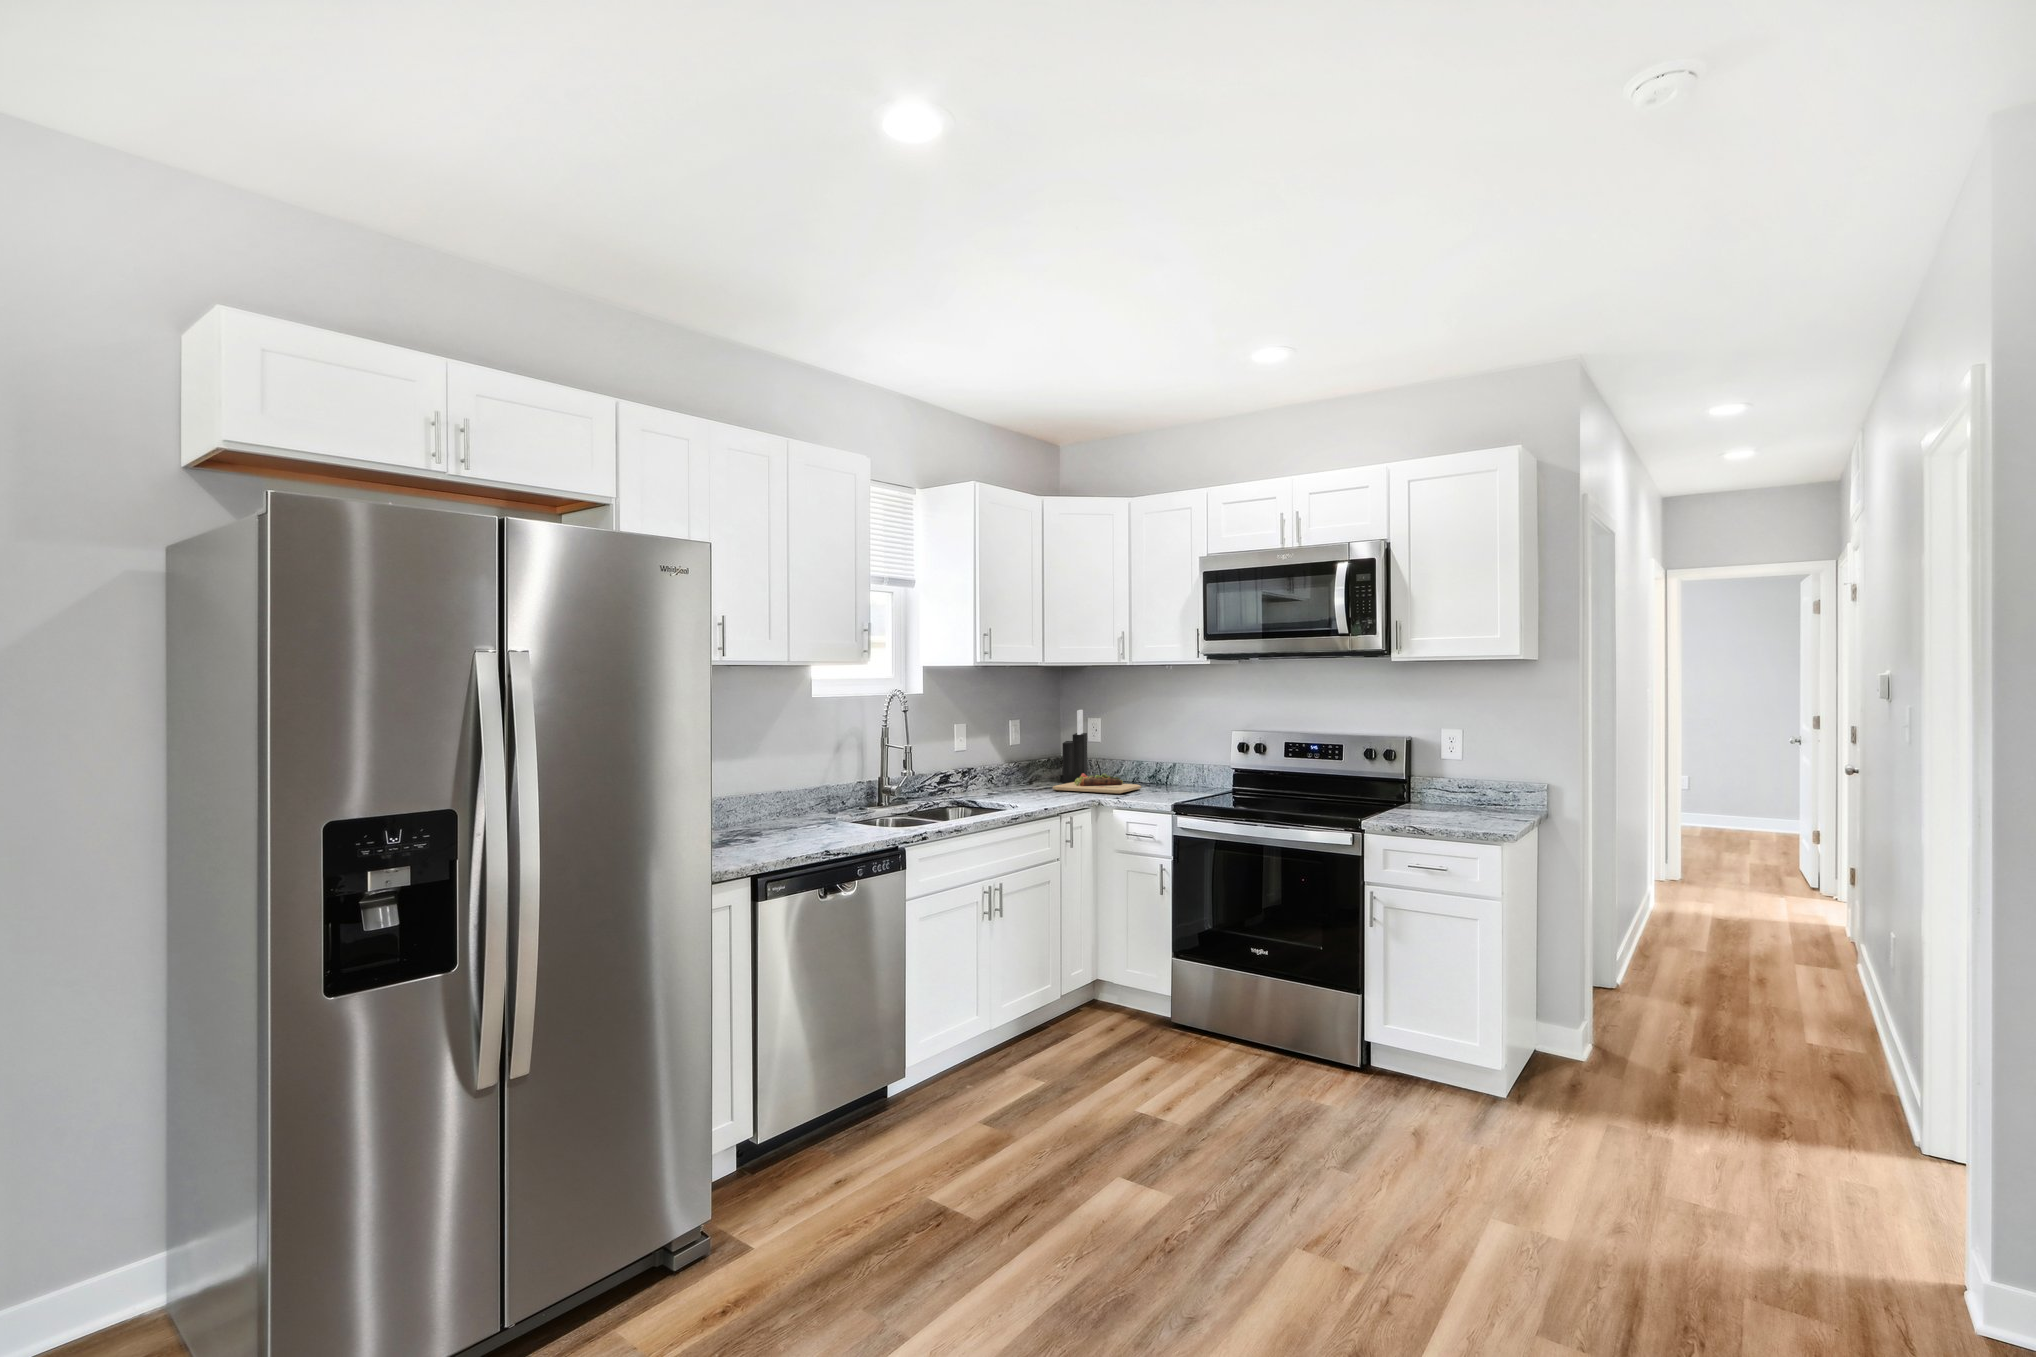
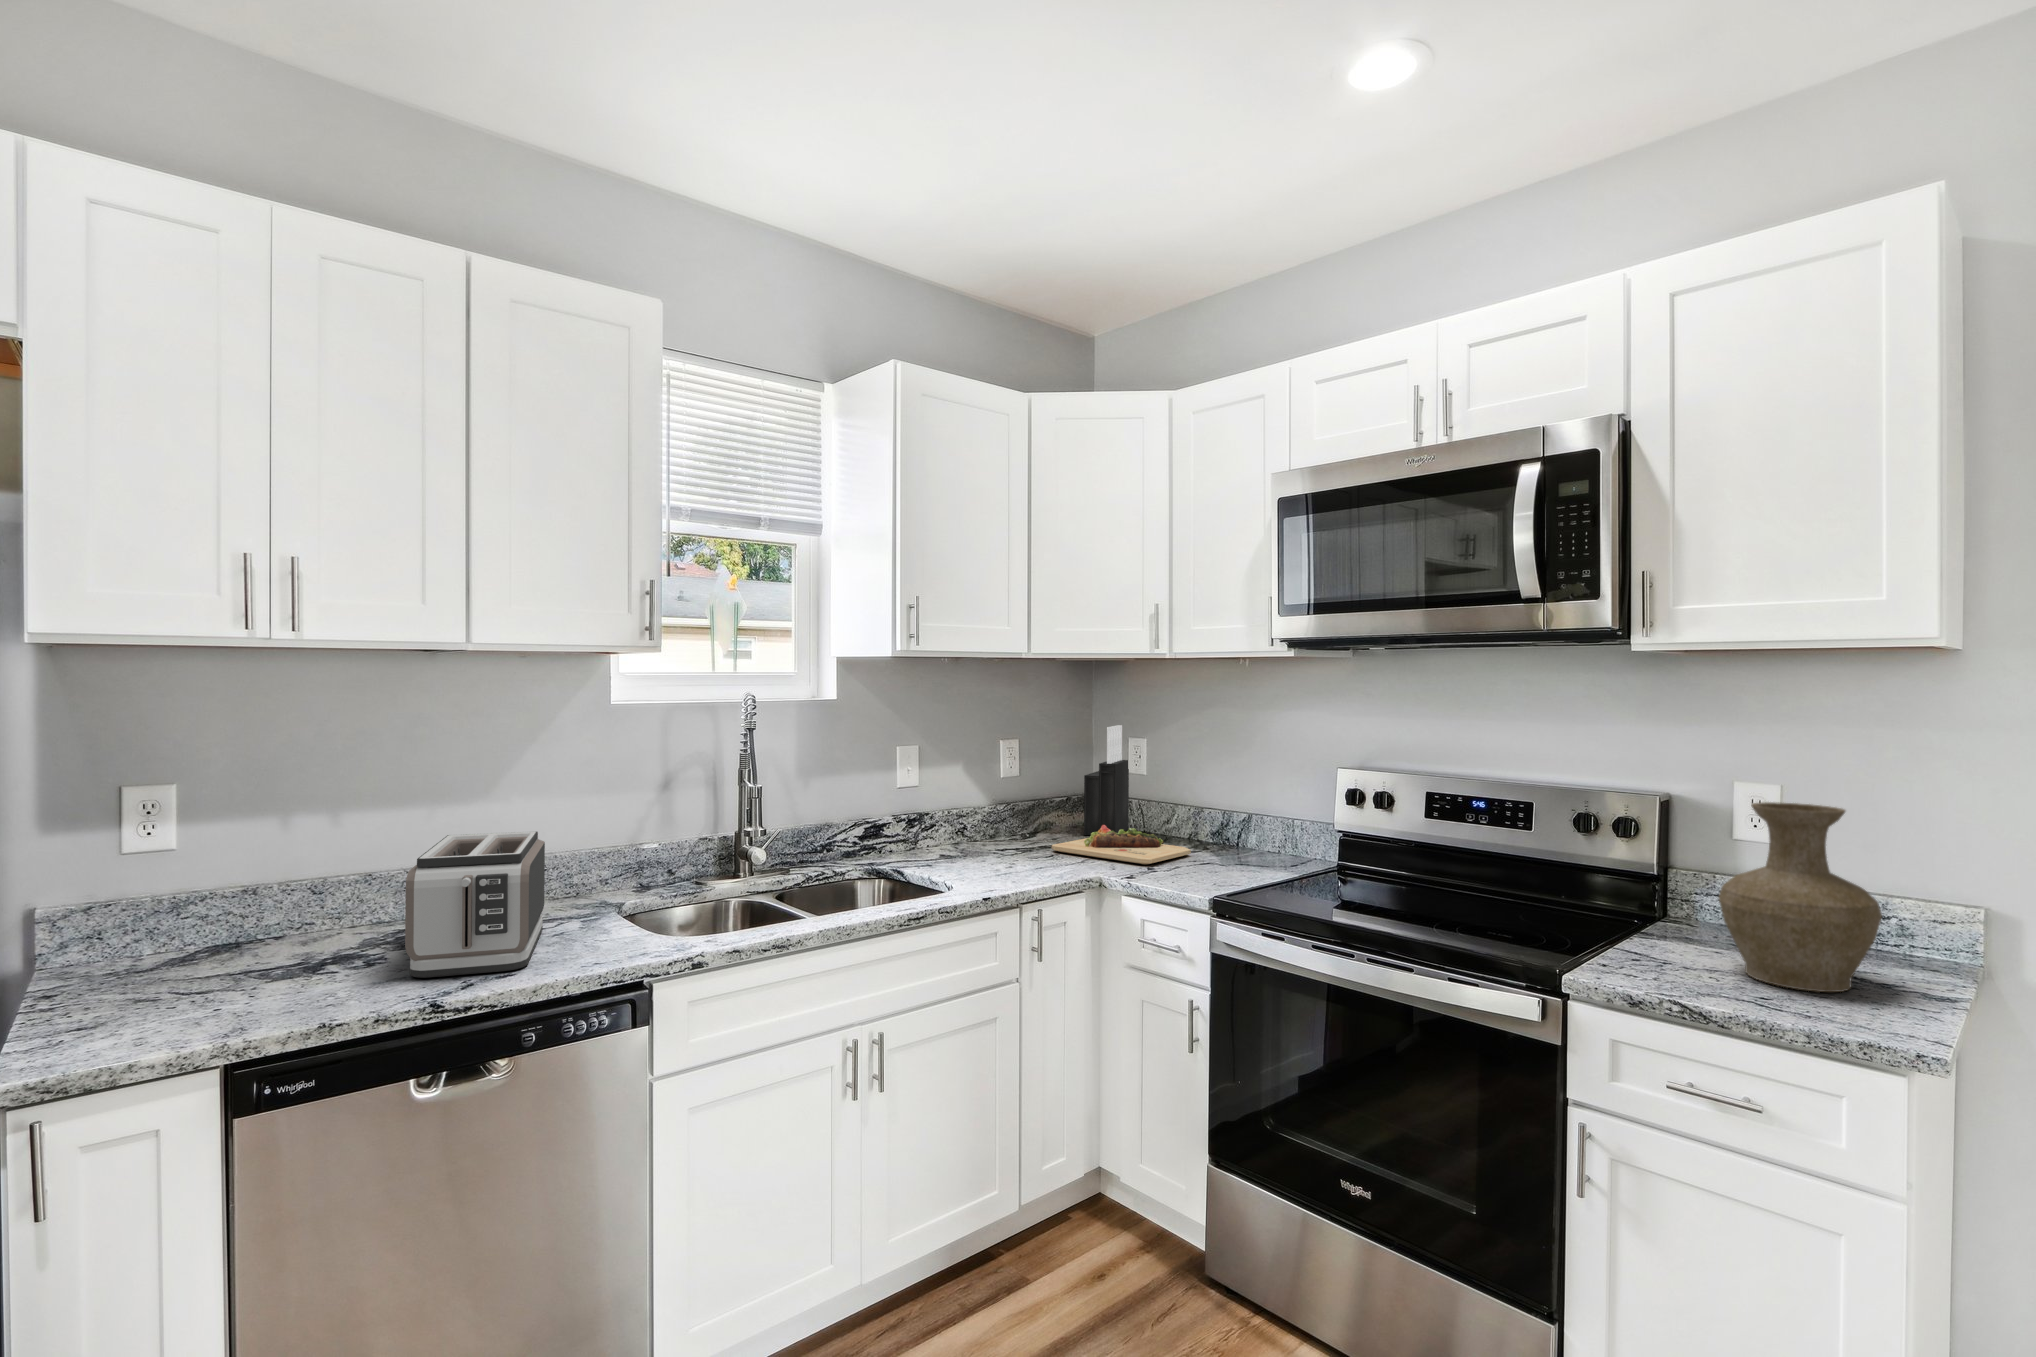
vase: none [1431,735,1499,821] -> present [1719,802,1882,992]
toaster: none [757,772,842,845] -> present [405,831,545,978]

